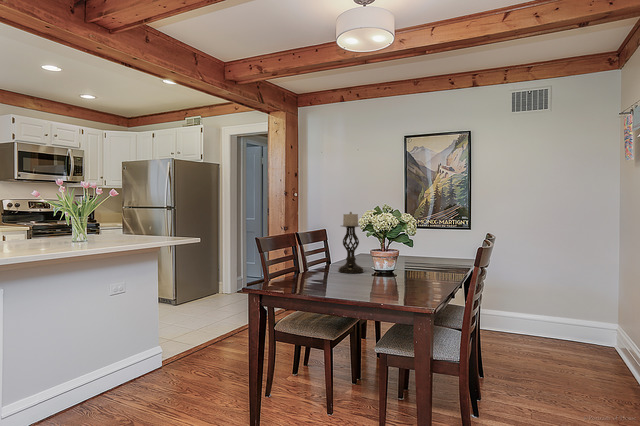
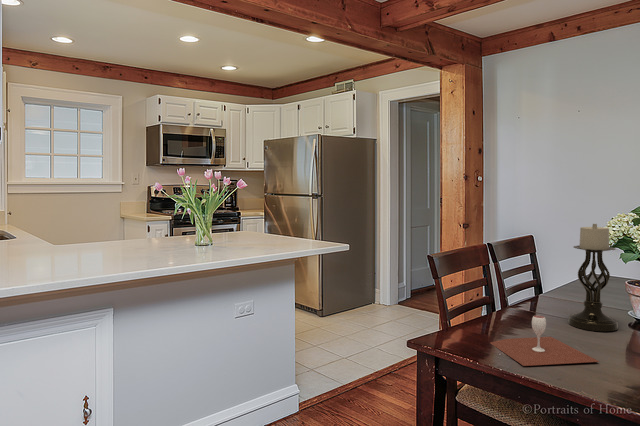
wine glass: none [289,261,347,286] -> present [491,315,599,366]

